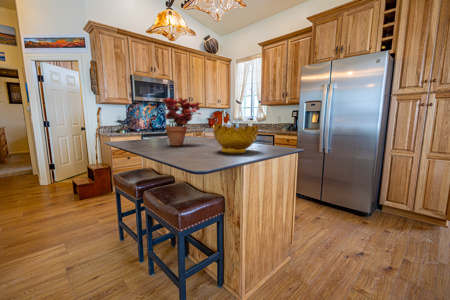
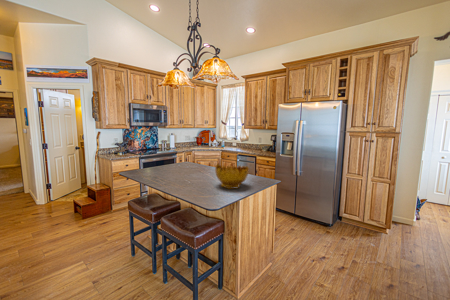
potted plant: present [162,97,201,146] -> none [173,139,202,178]

